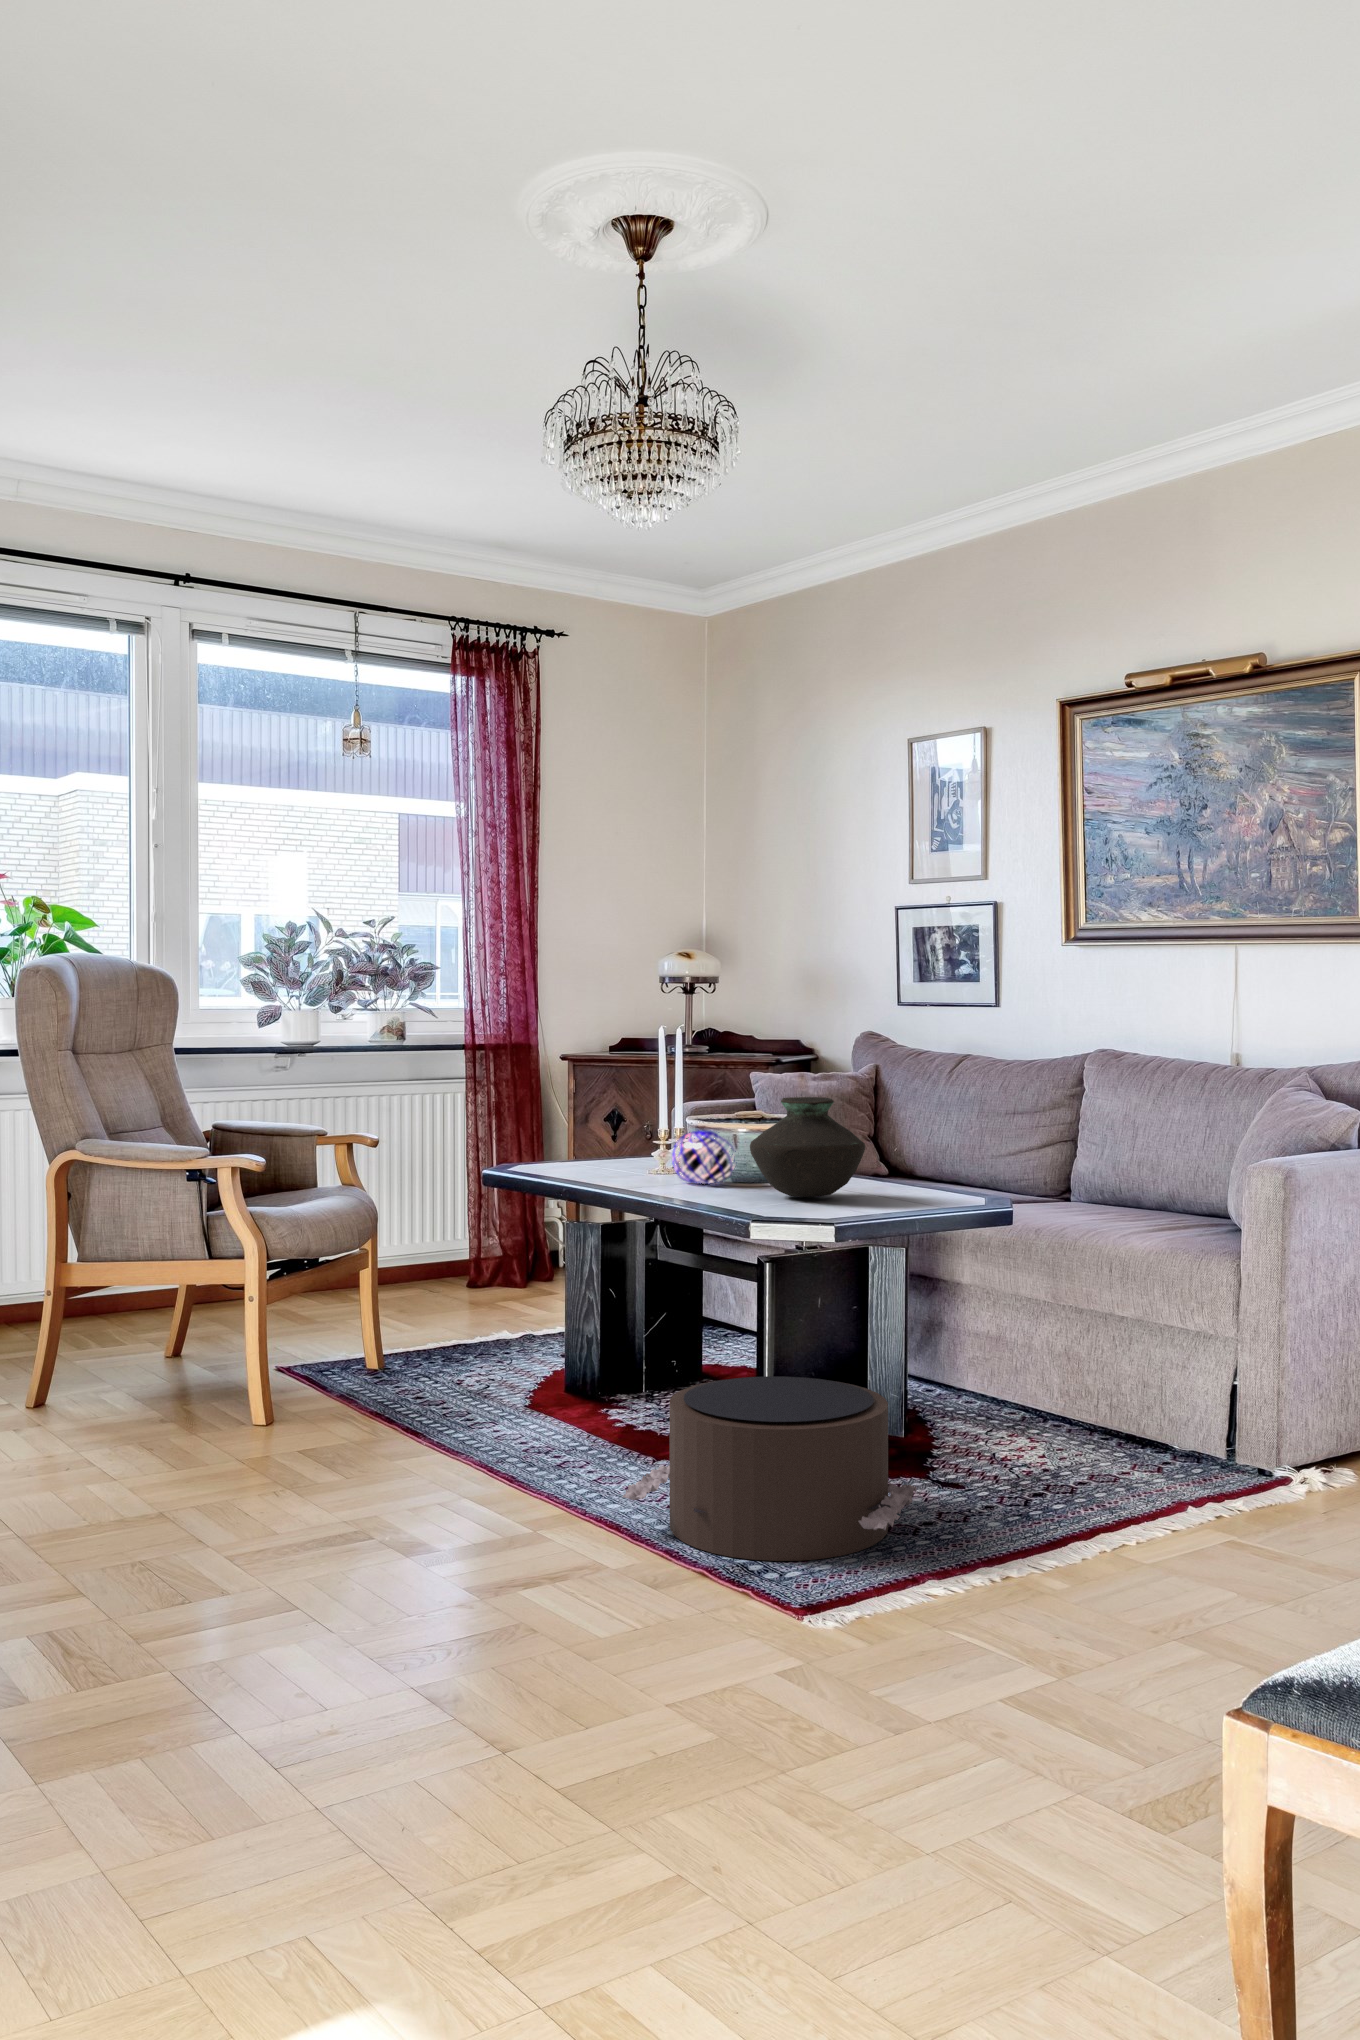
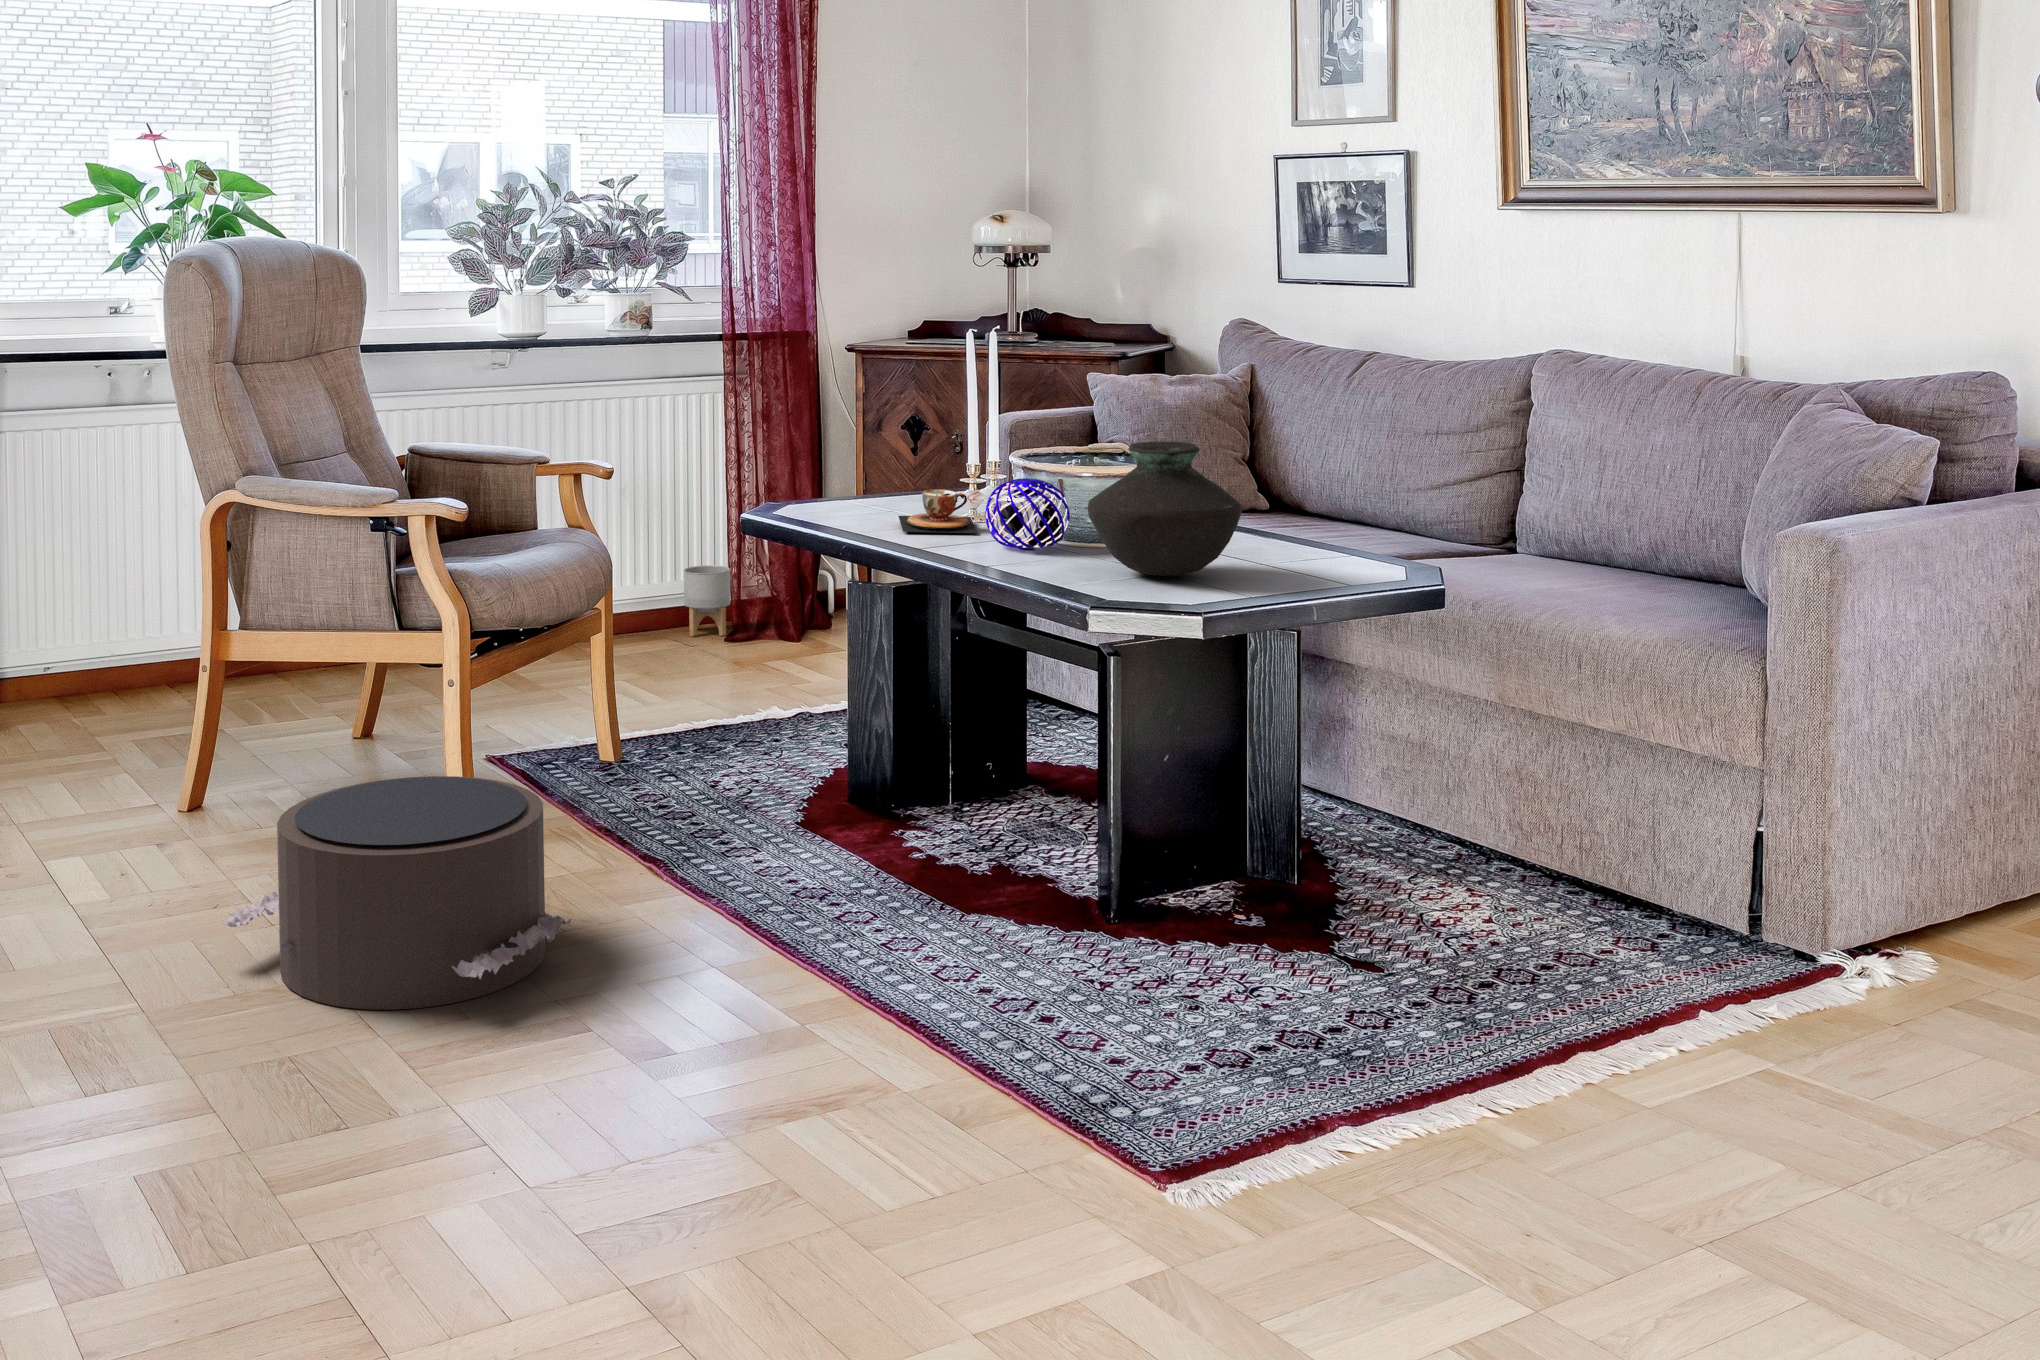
teacup: none [604,1143,666,1176] -> present [899,489,978,533]
planter: none [426,1232,464,1289] -> present [684,565,730,636]
pouf: present [623,1376,916,1561] -> present [221,776,571,1010]

